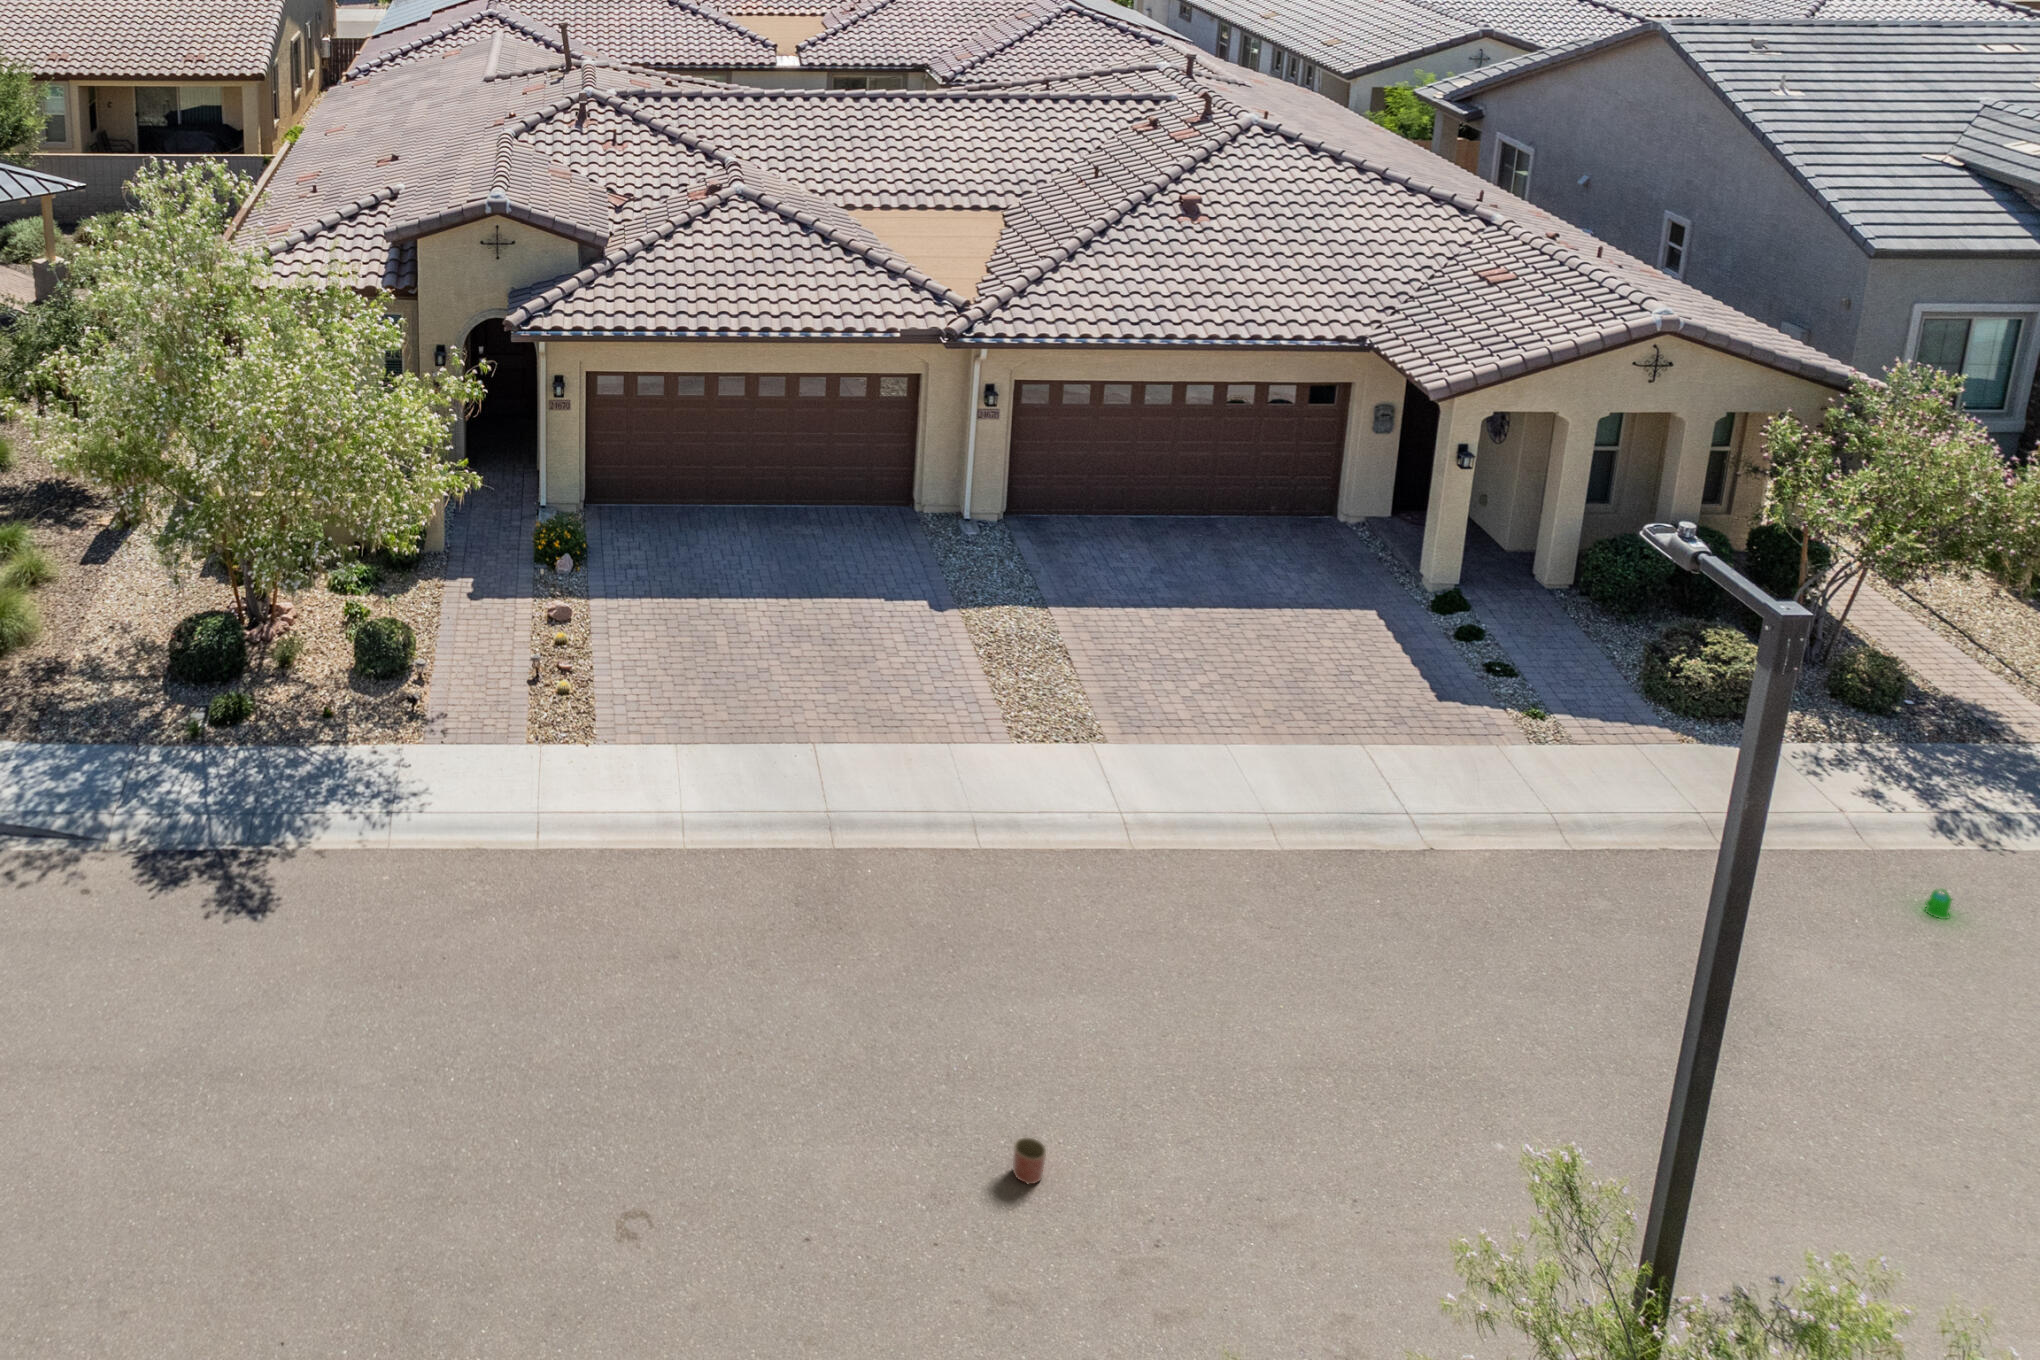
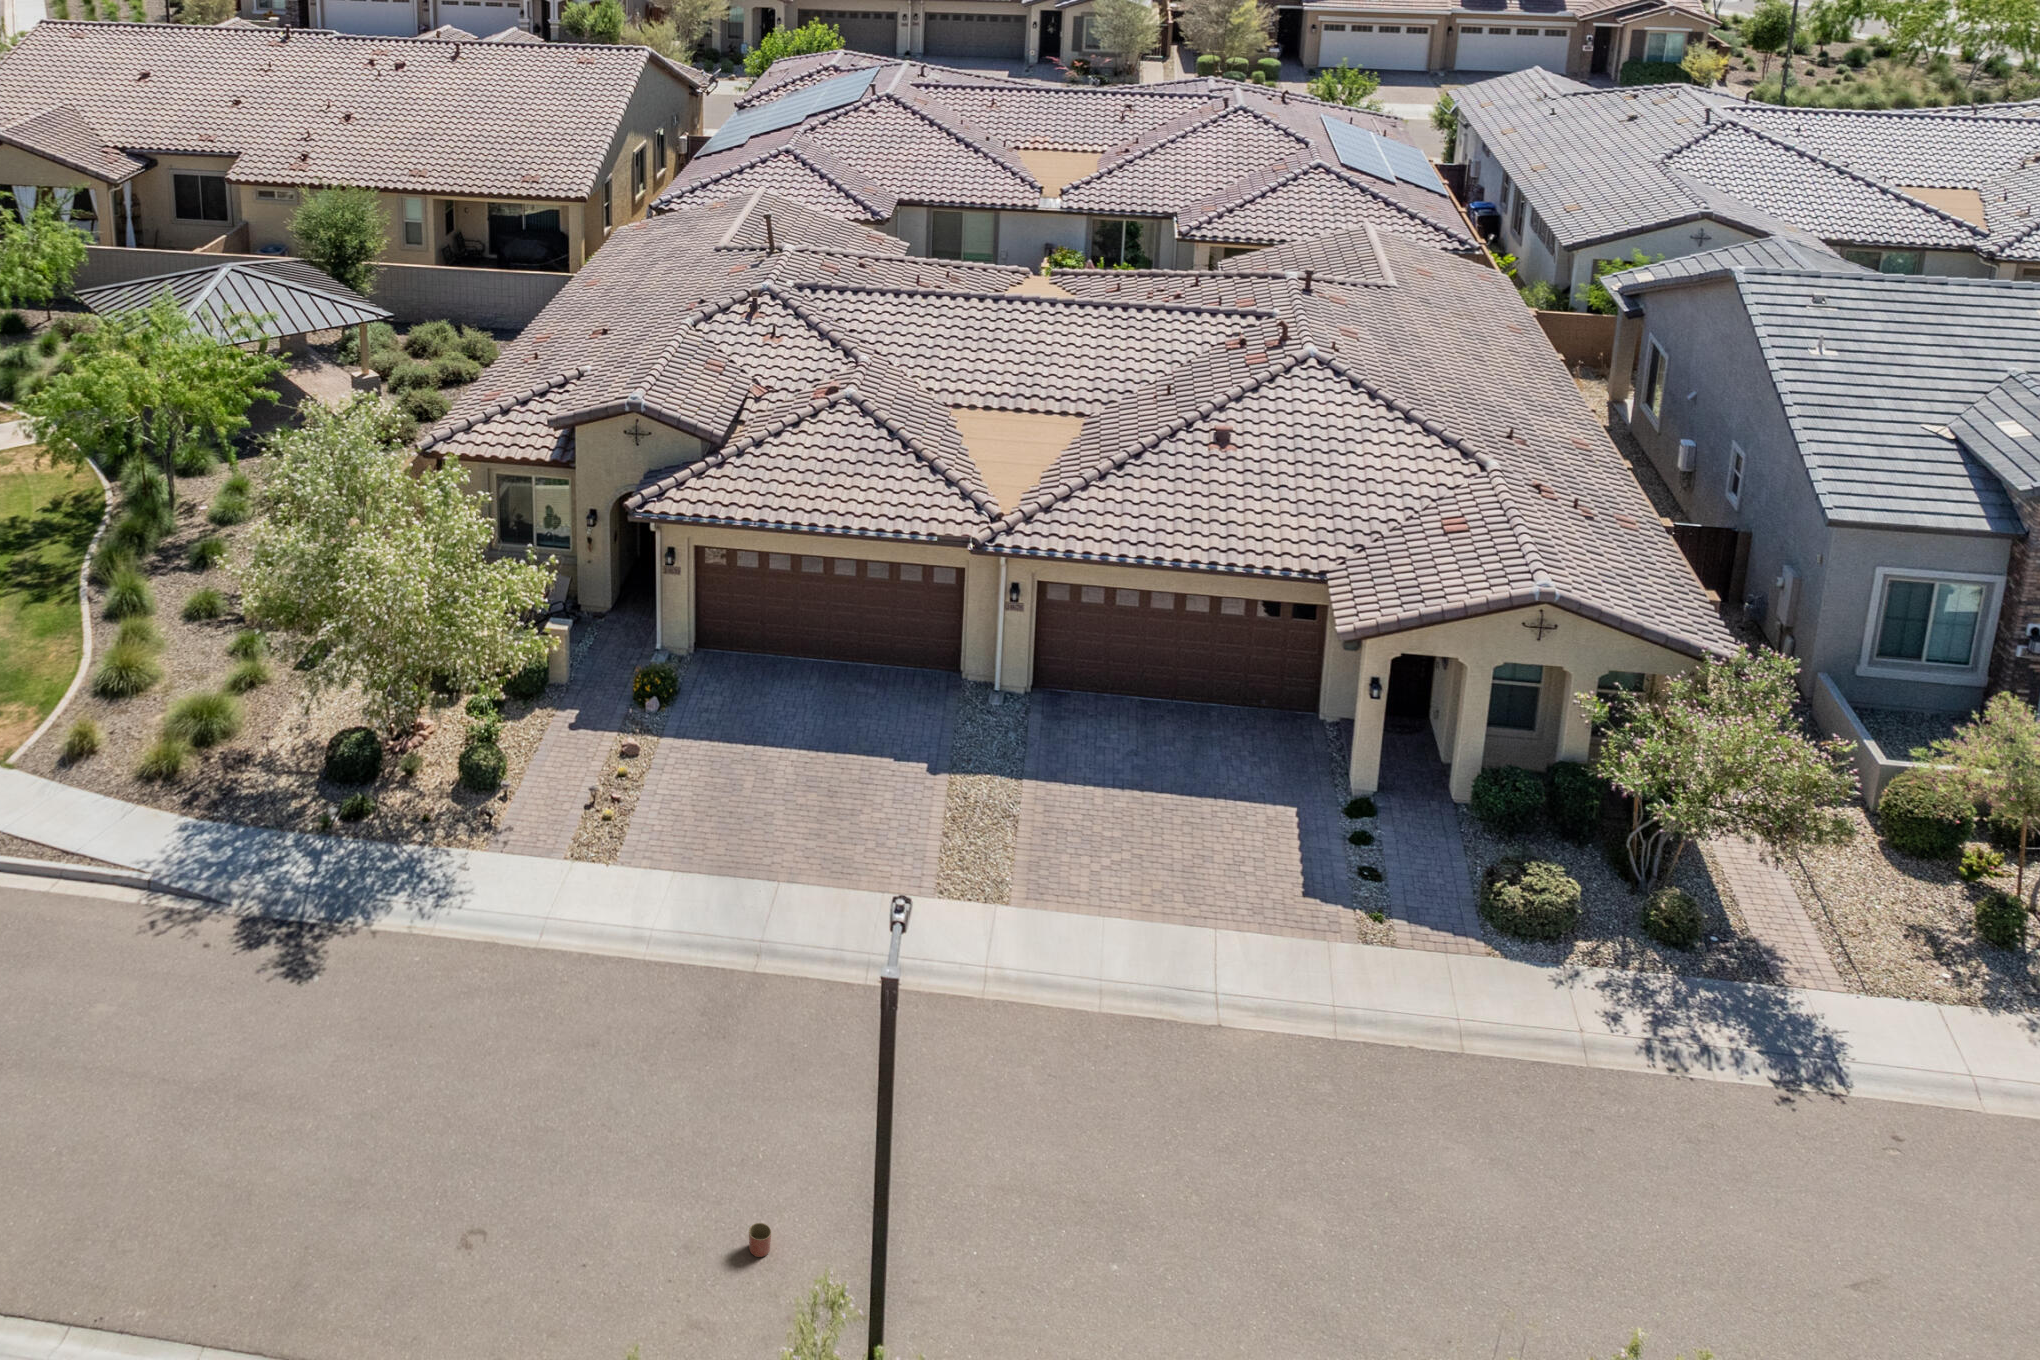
watering can: present [1925,889,1952,919] -> none [1599,1120,1626,1145]

